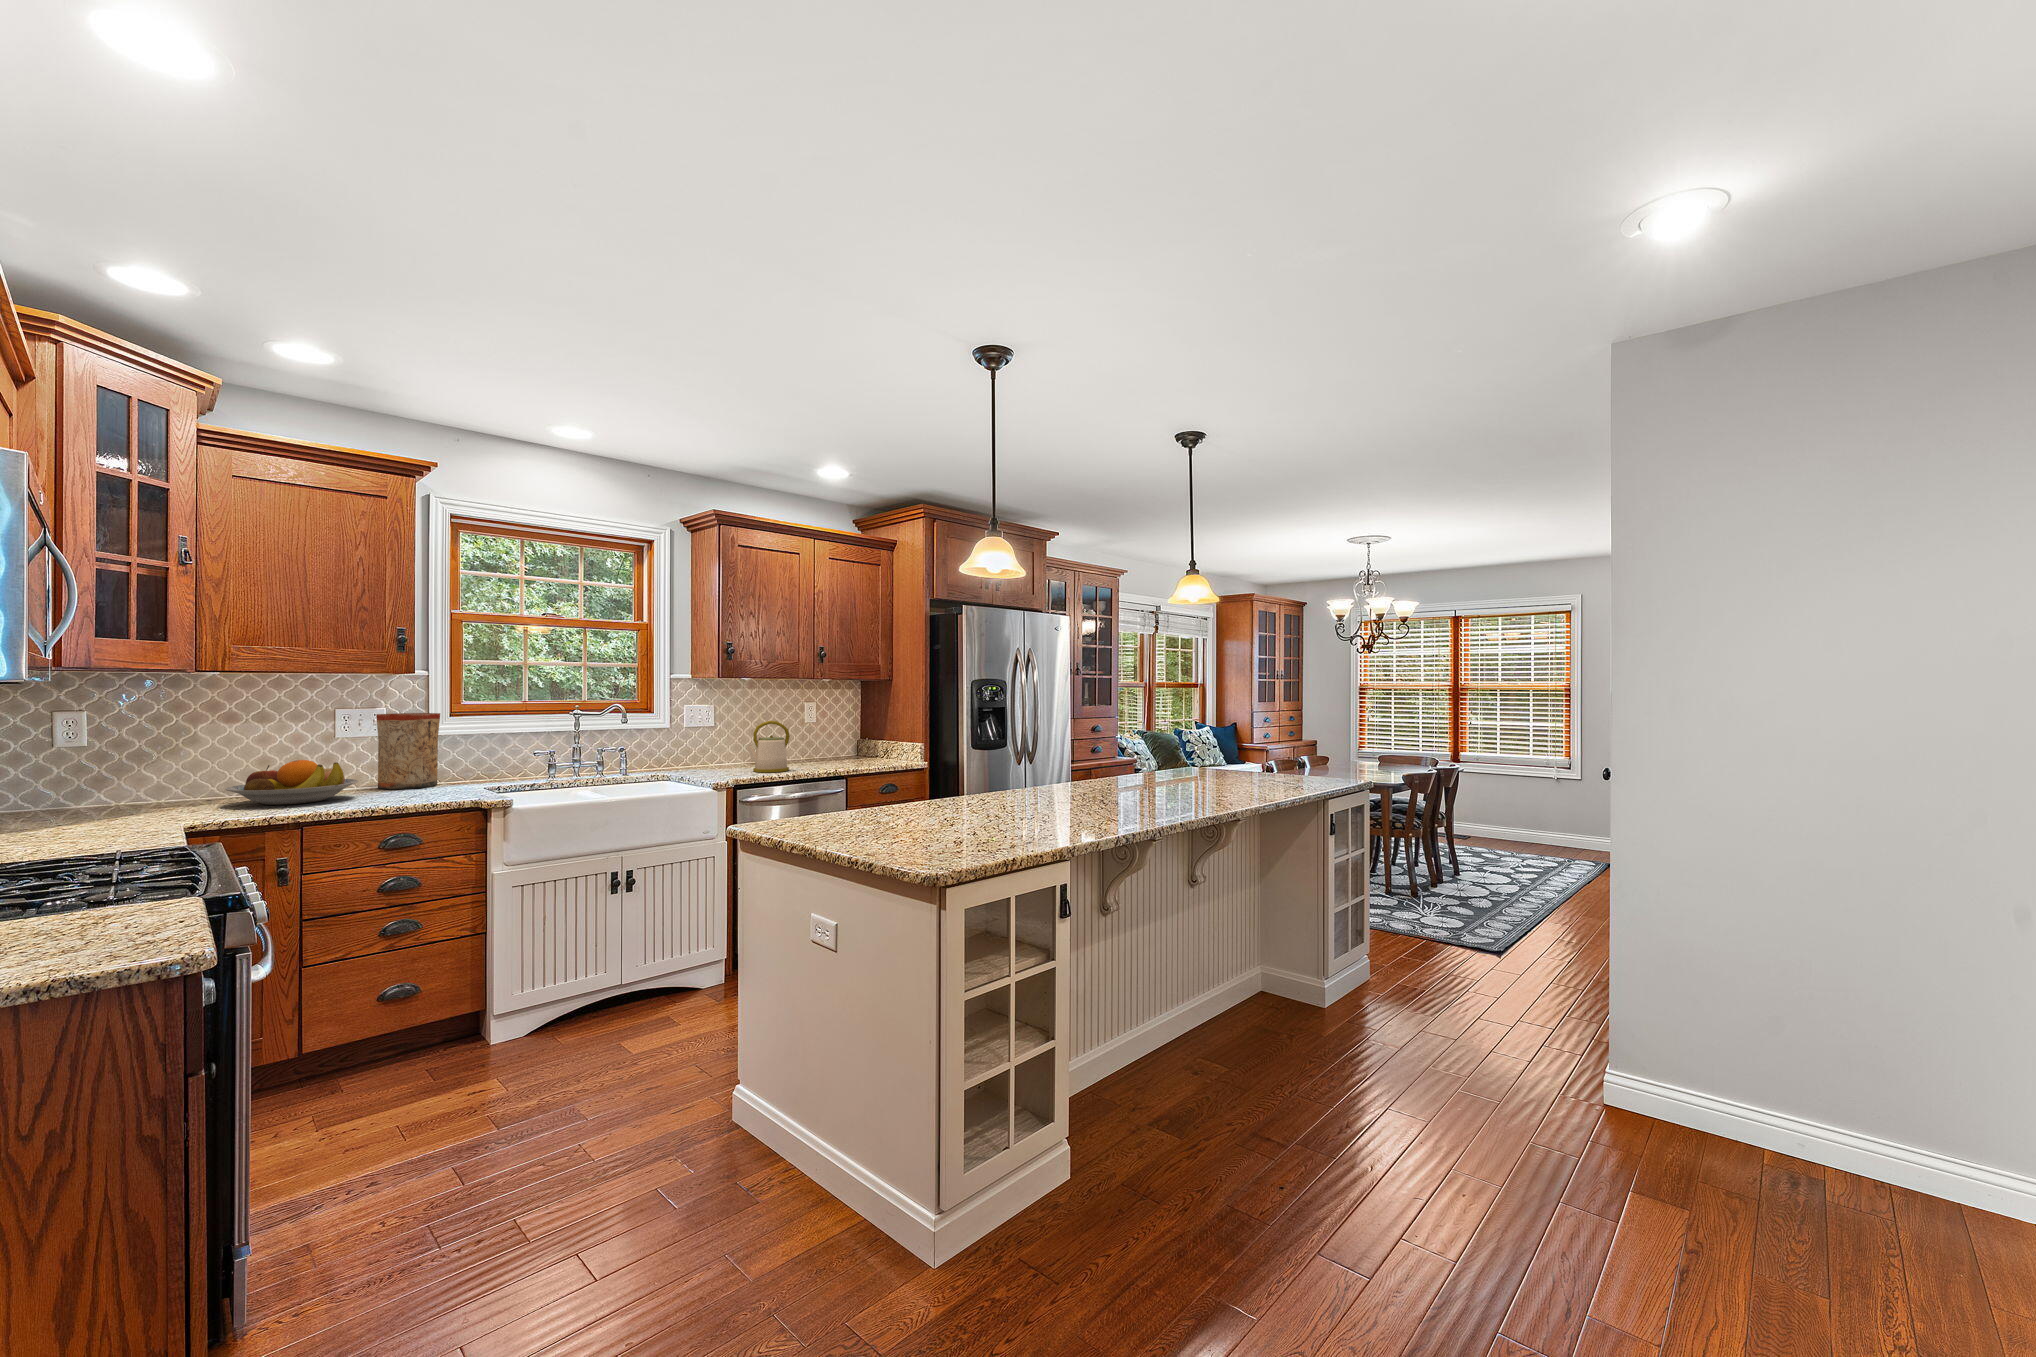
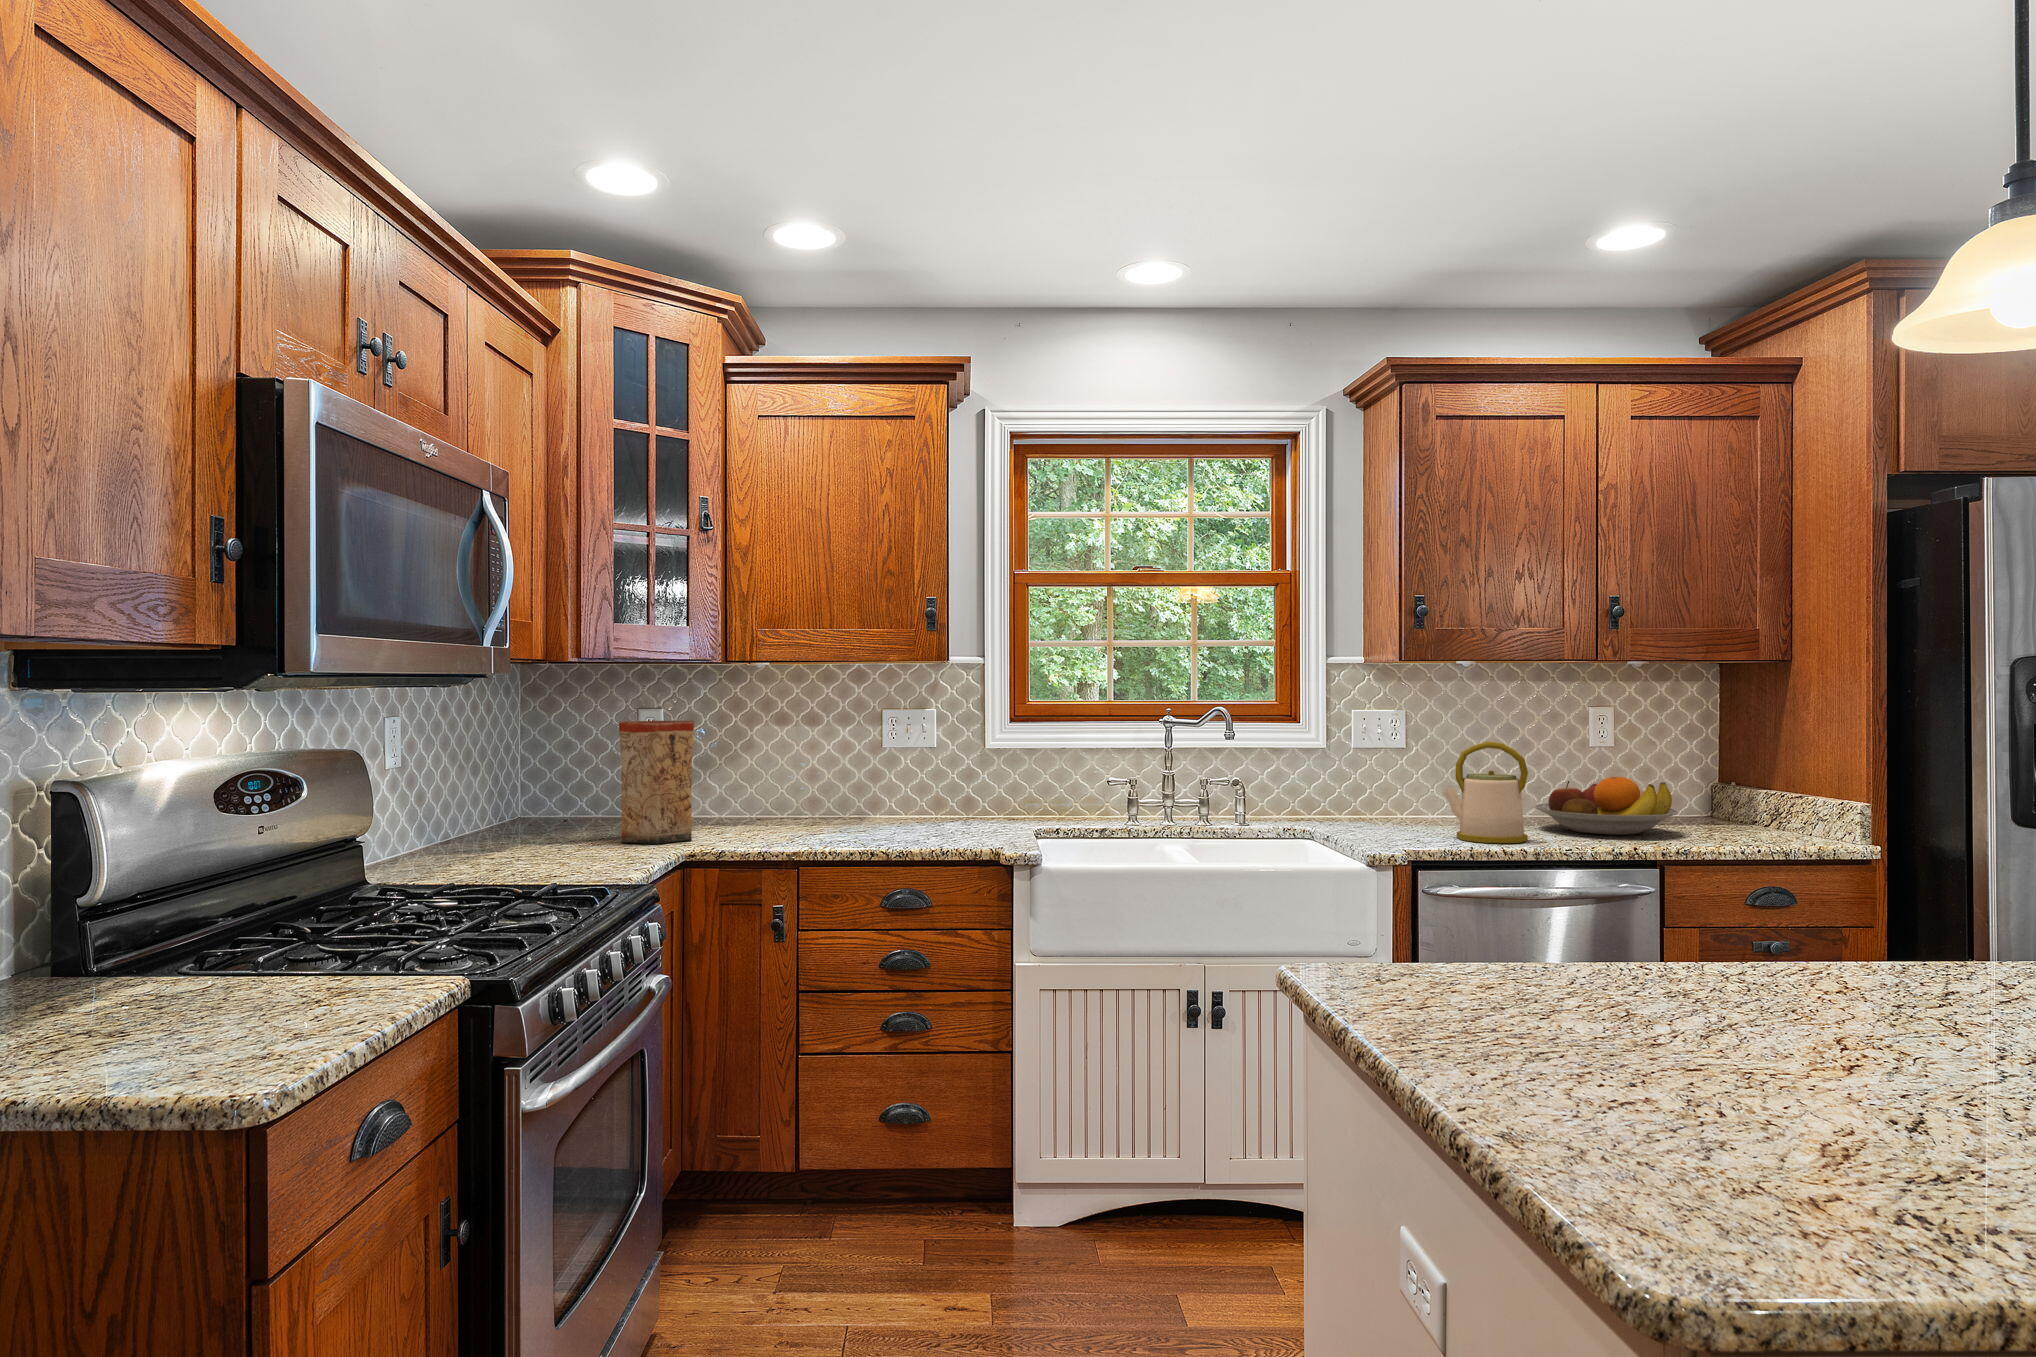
vase: present [376,713,440,790] -> present [619,721,694,844]
fruit bowl: present [226,760,358,805] -> present [1534,777,1679,835]

